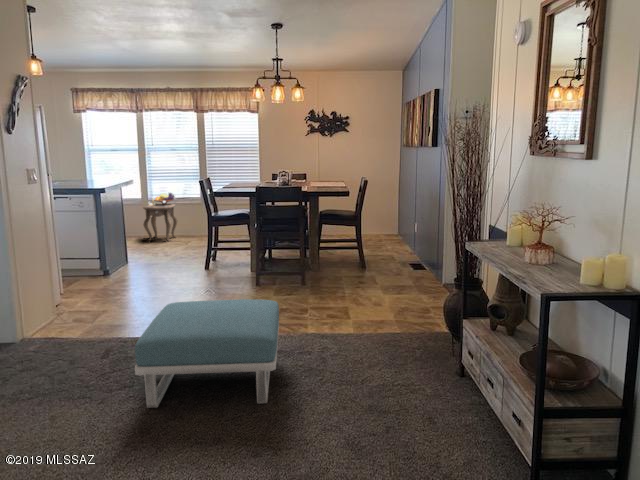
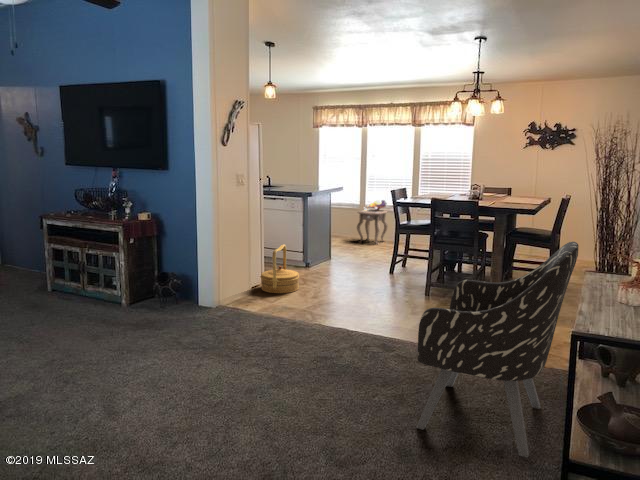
armchair: none [340,216,473,416] -> present [416,242,579,458]
woven basket: none [64,252,116,312] -> present [261,244,300,293]
footstool: present [135,299,279,408] -> none [256,294,401,396]

